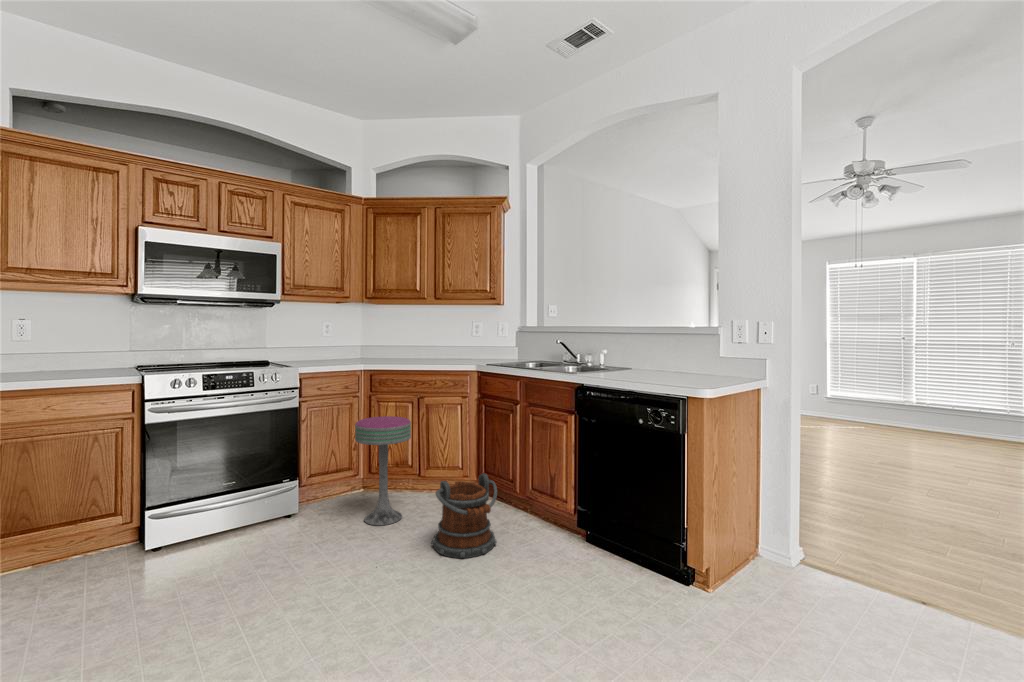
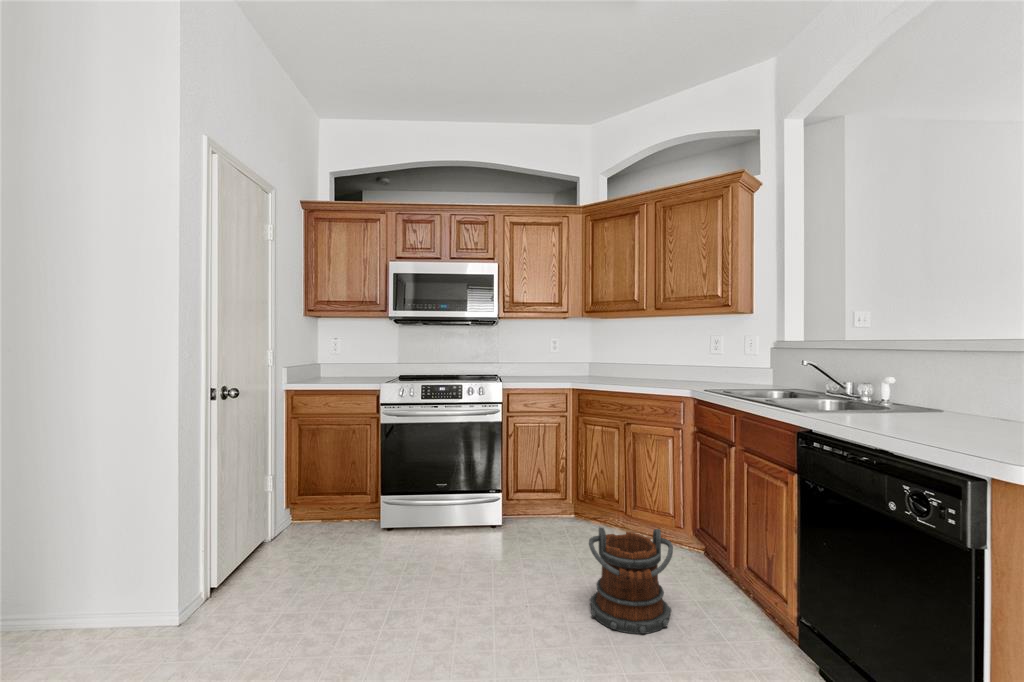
bar stool: present [355,416,411,526] -> none [537,442,597,565]

